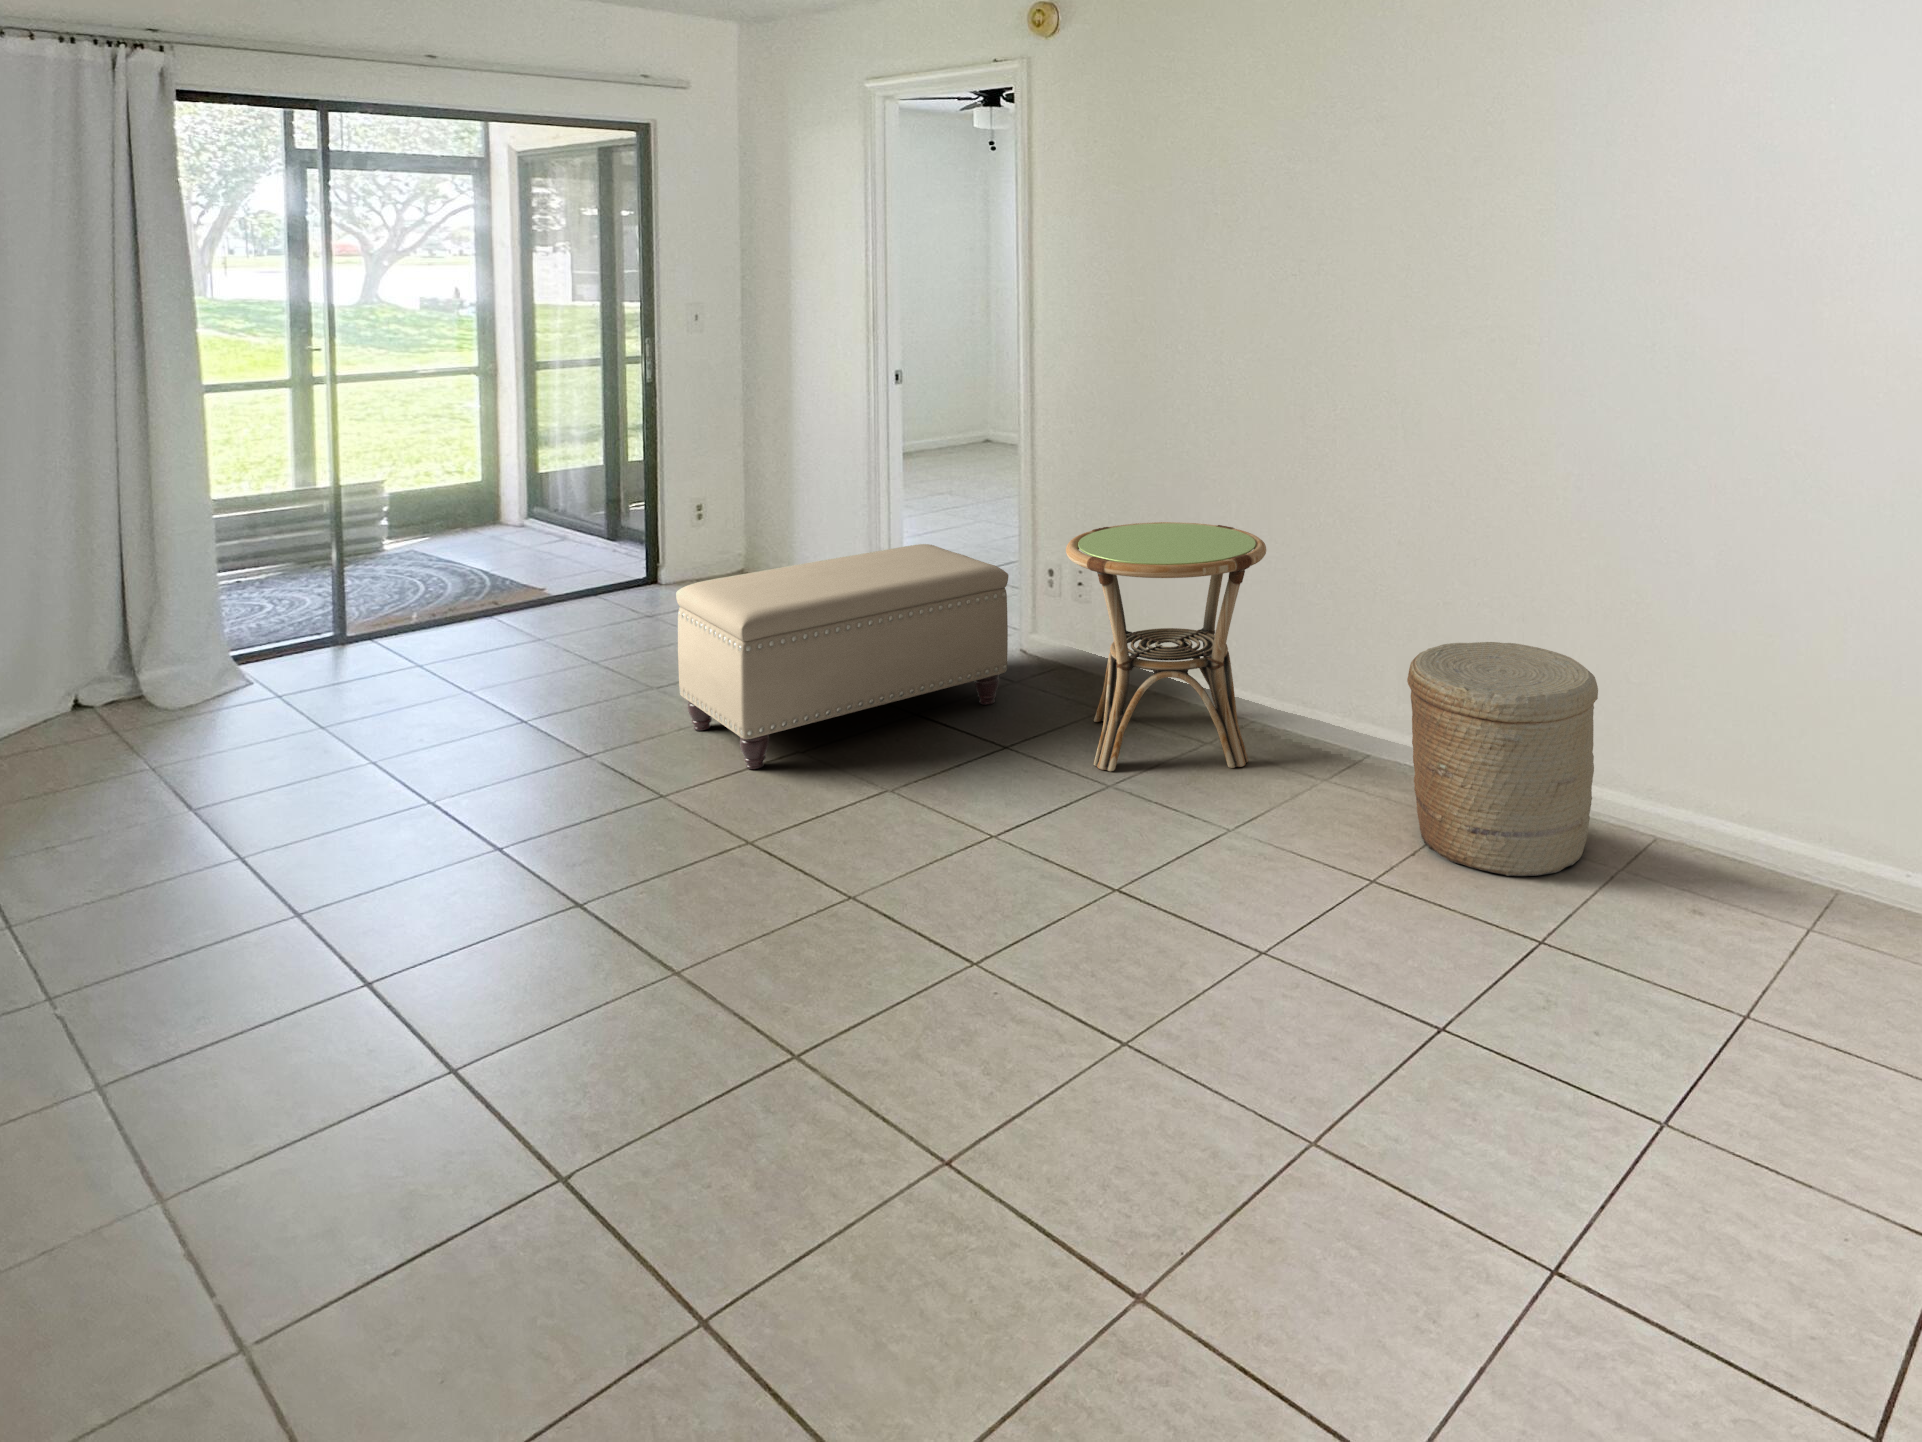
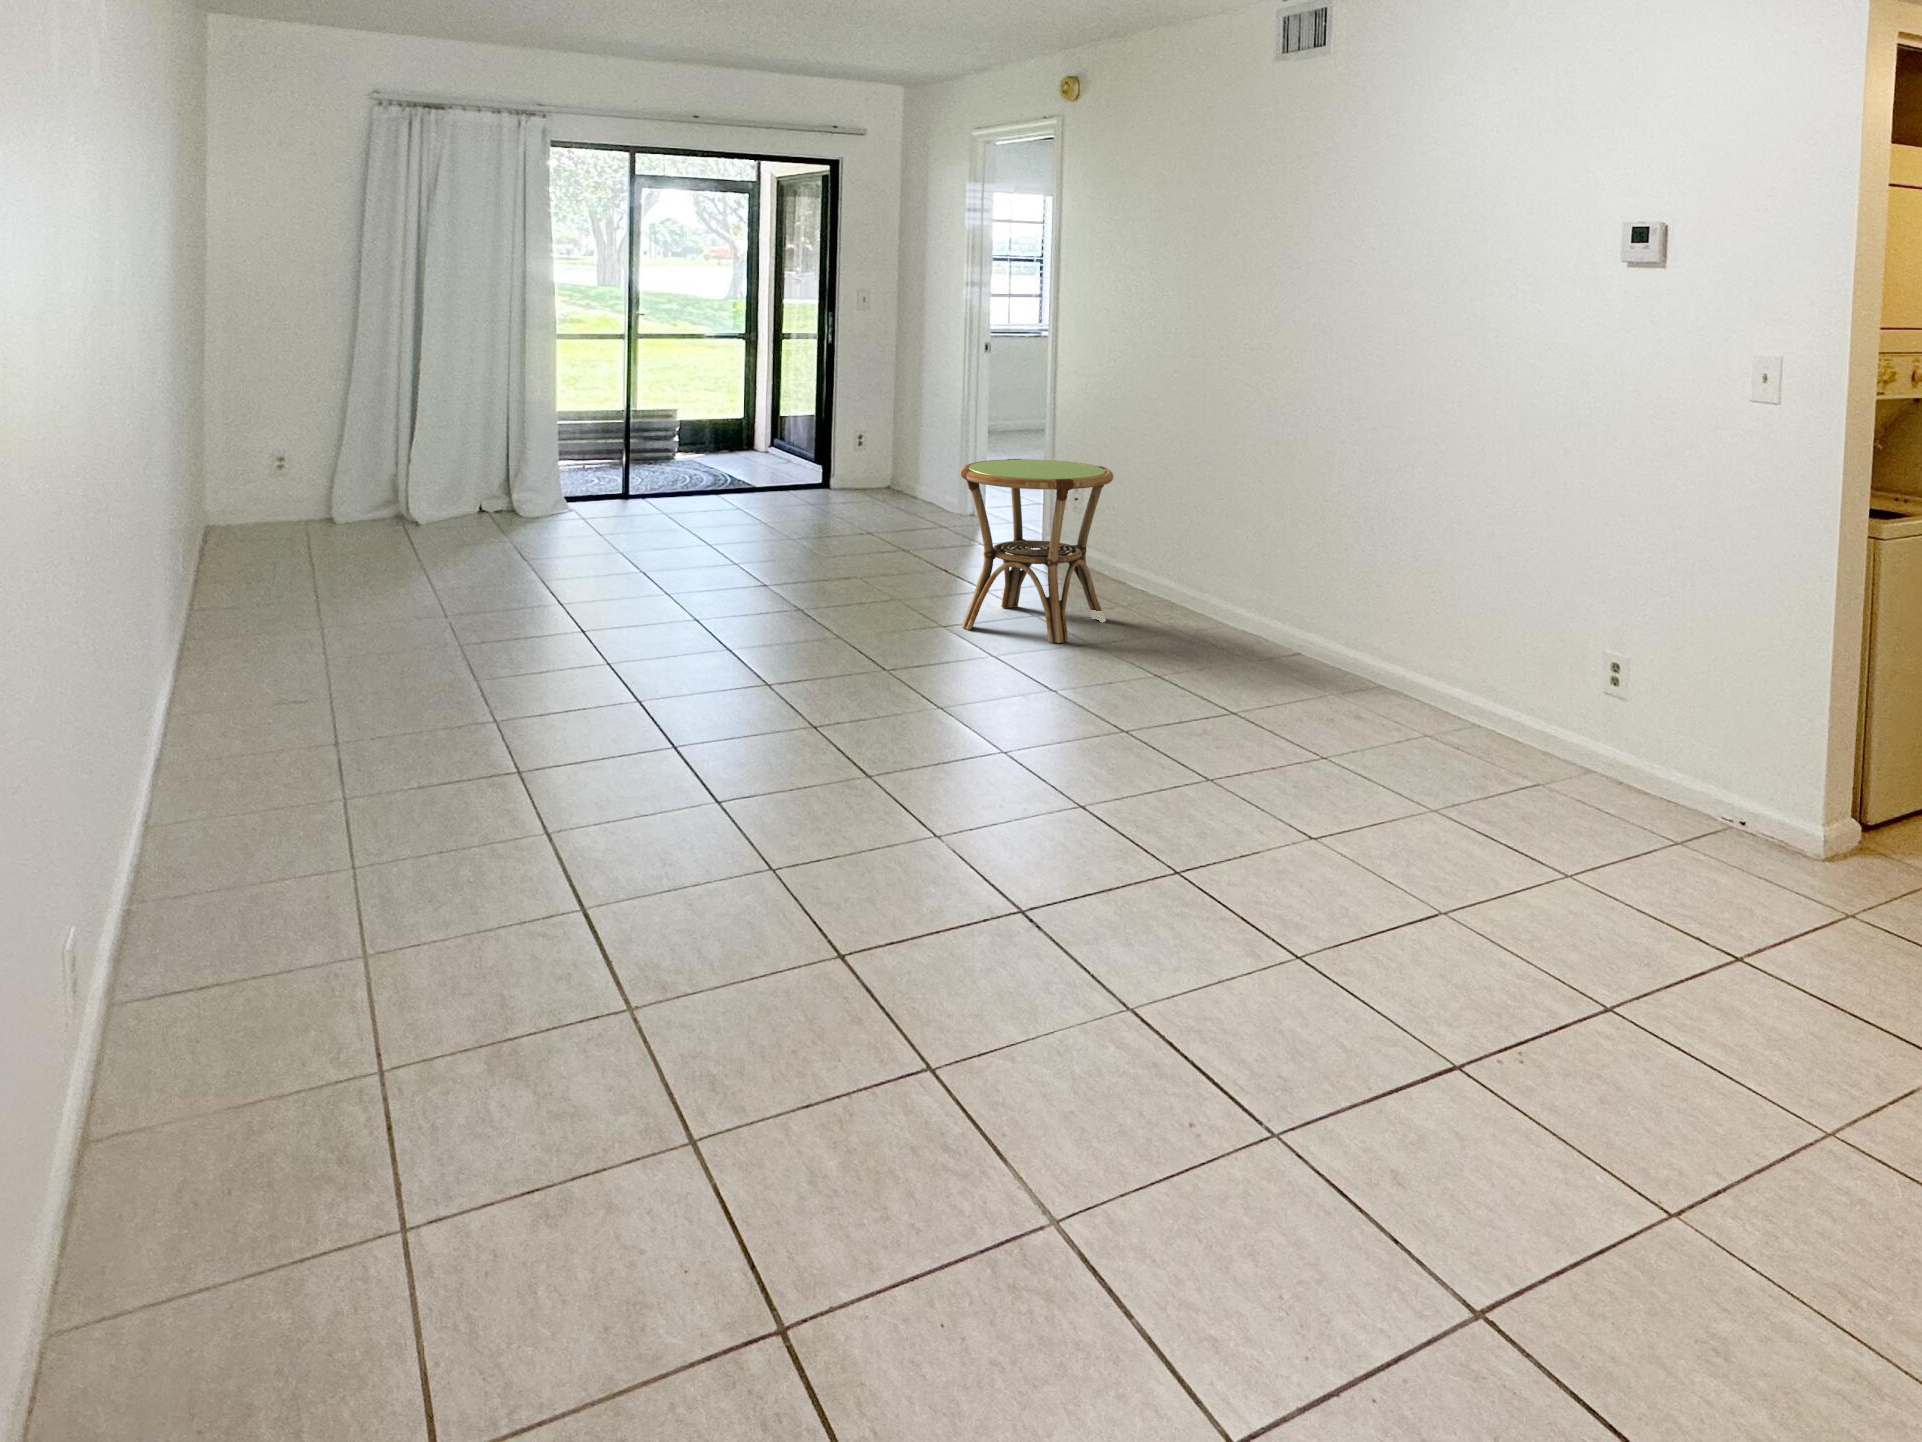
ottoman: present [676,544,1008,769] -> none [752,470,966,592]
woven basket: present [1407,642,1598,876] -> none [1099,554,1247,726]

